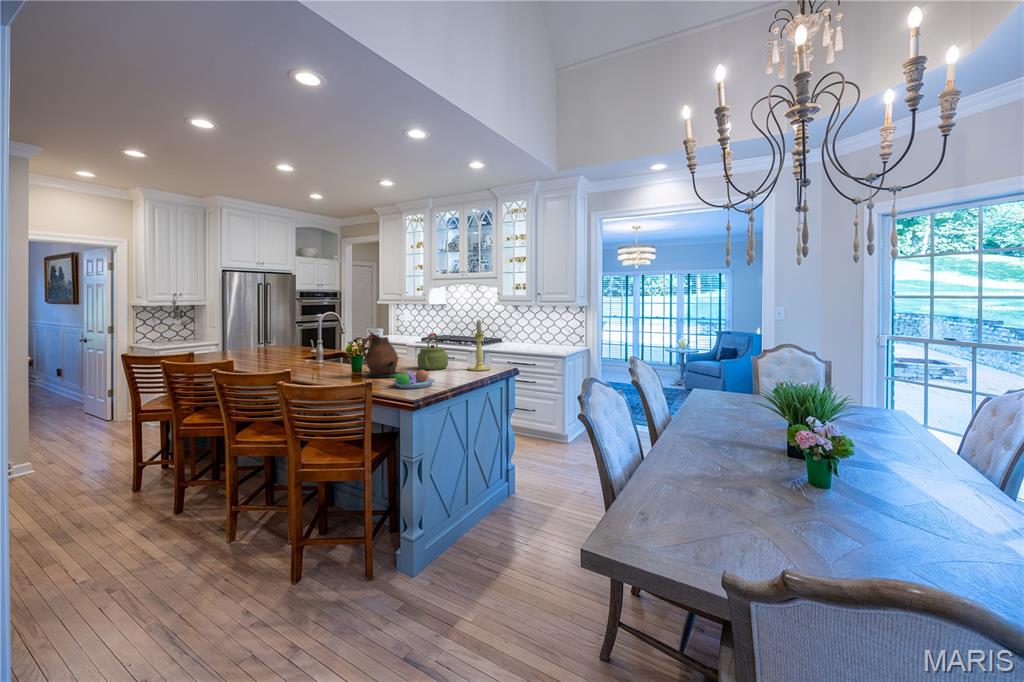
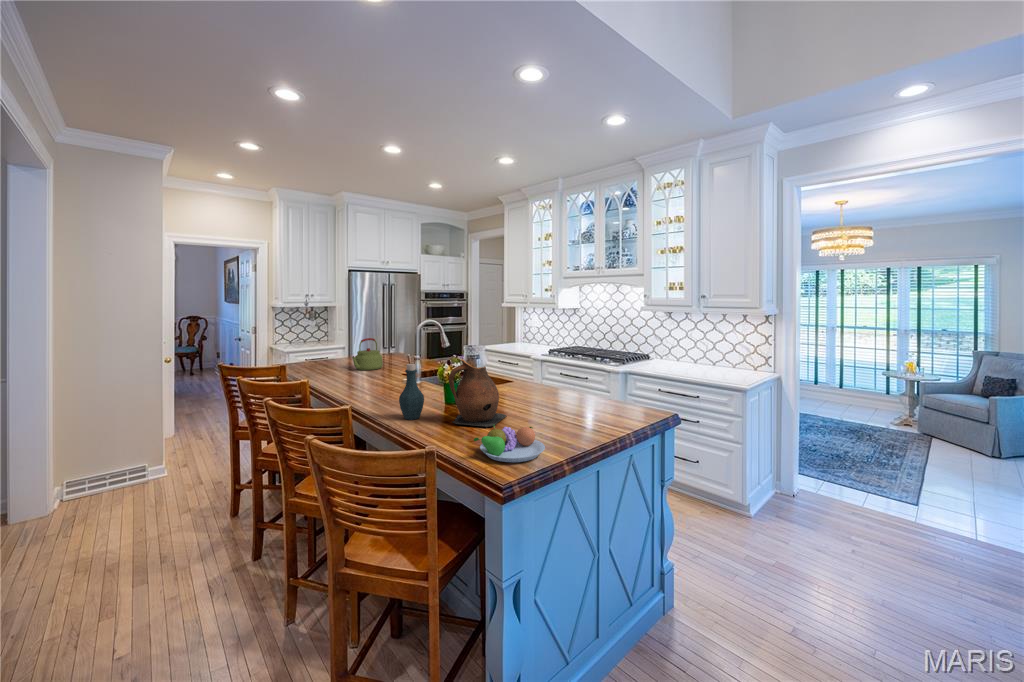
candle holder: present [468,320,491,371] -> none [600,343,637,422]
kettle: present [418,333,448,370] -> present [352,338,383,370]
bottle: none [321,337,340,378] -> present [399,364,424,420]

